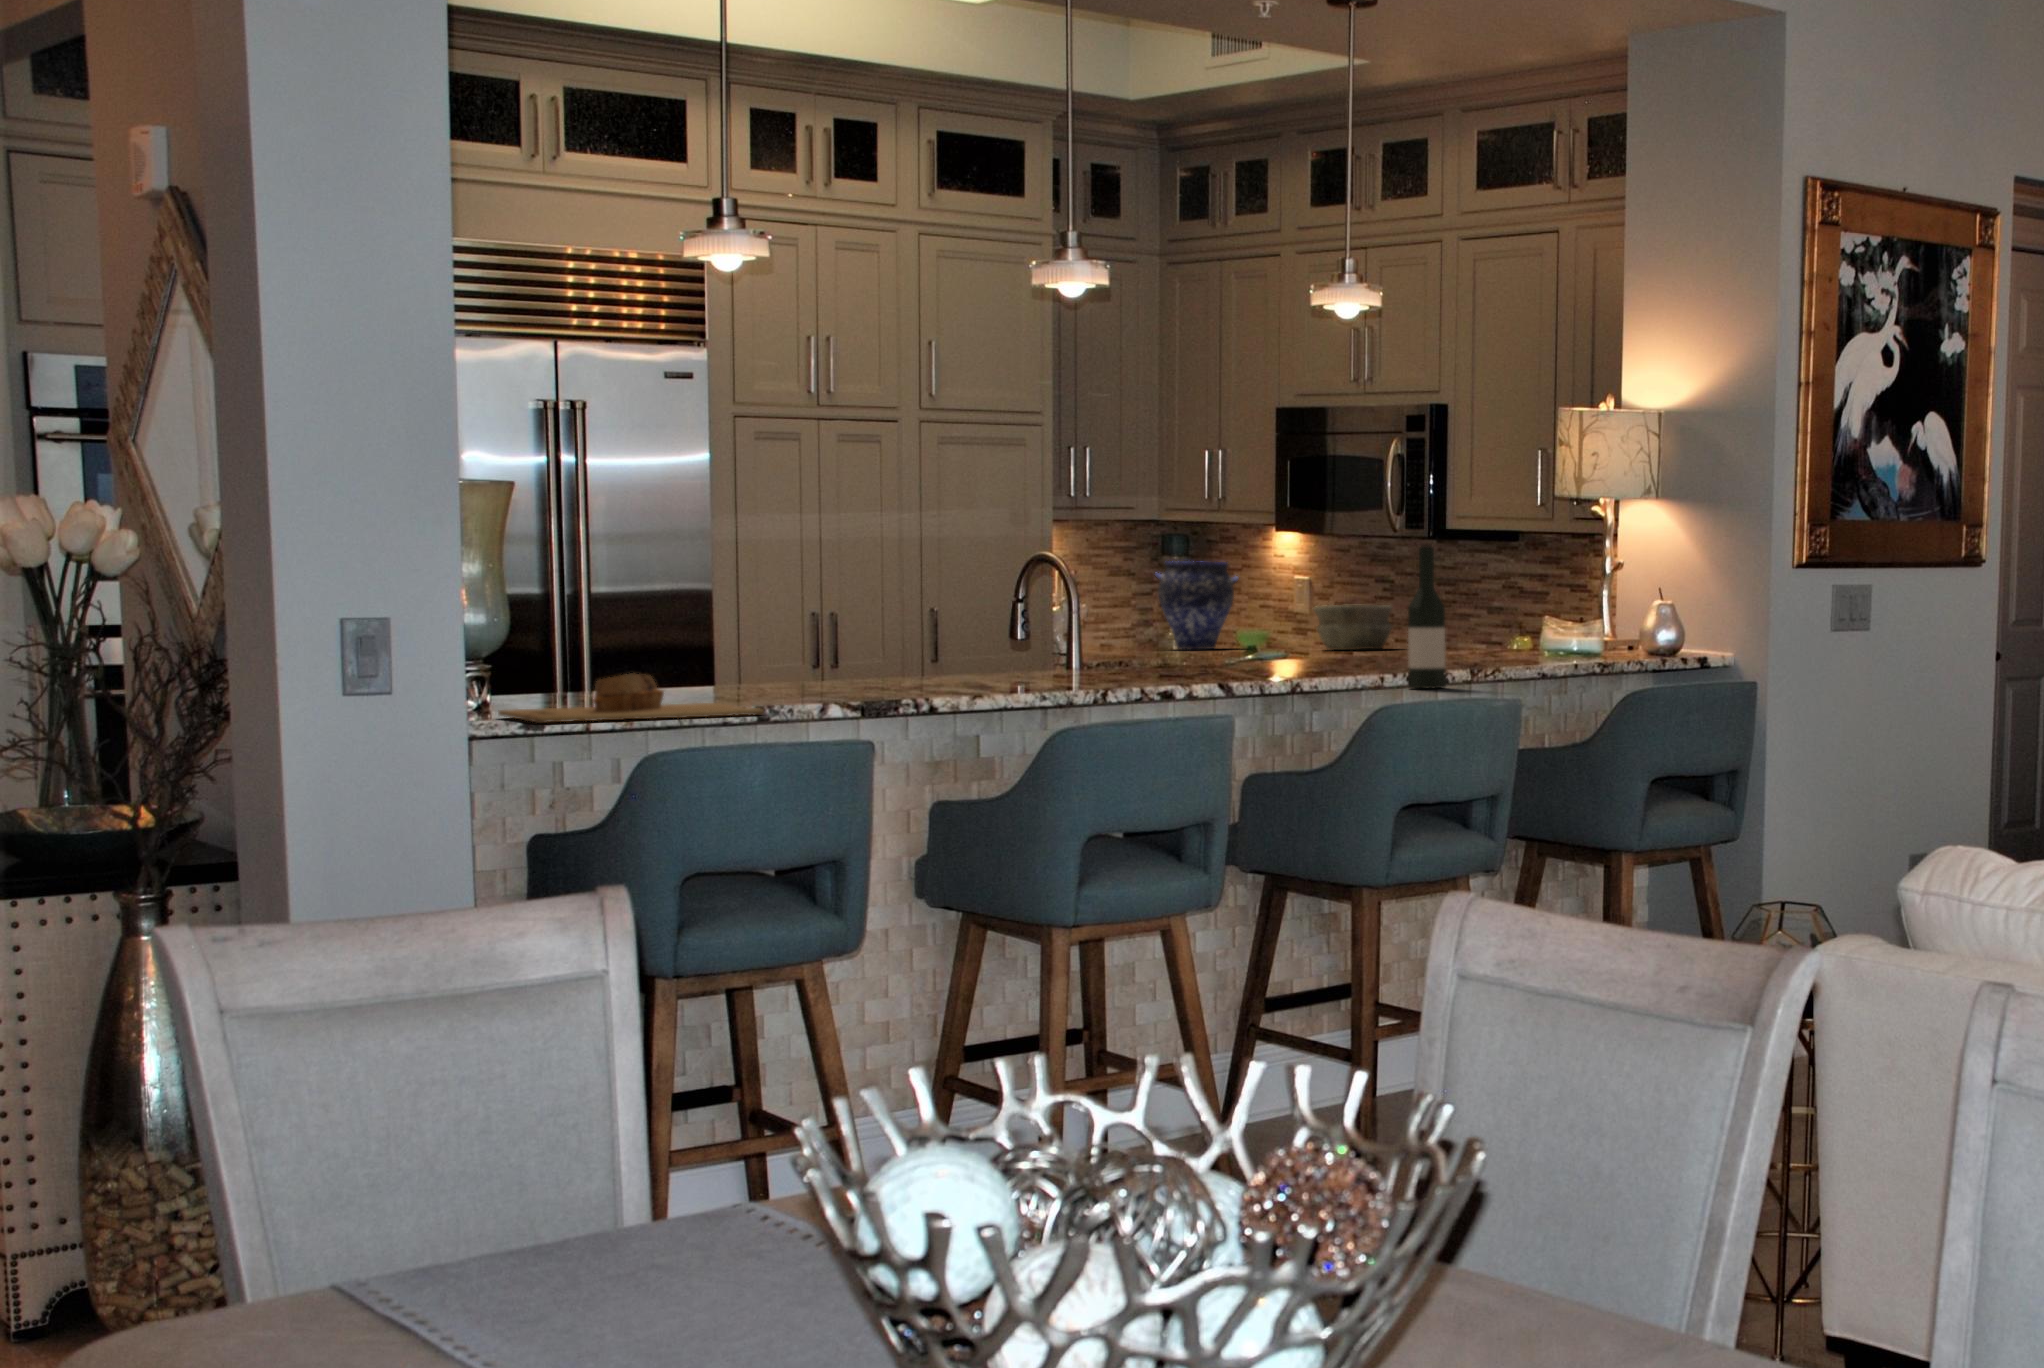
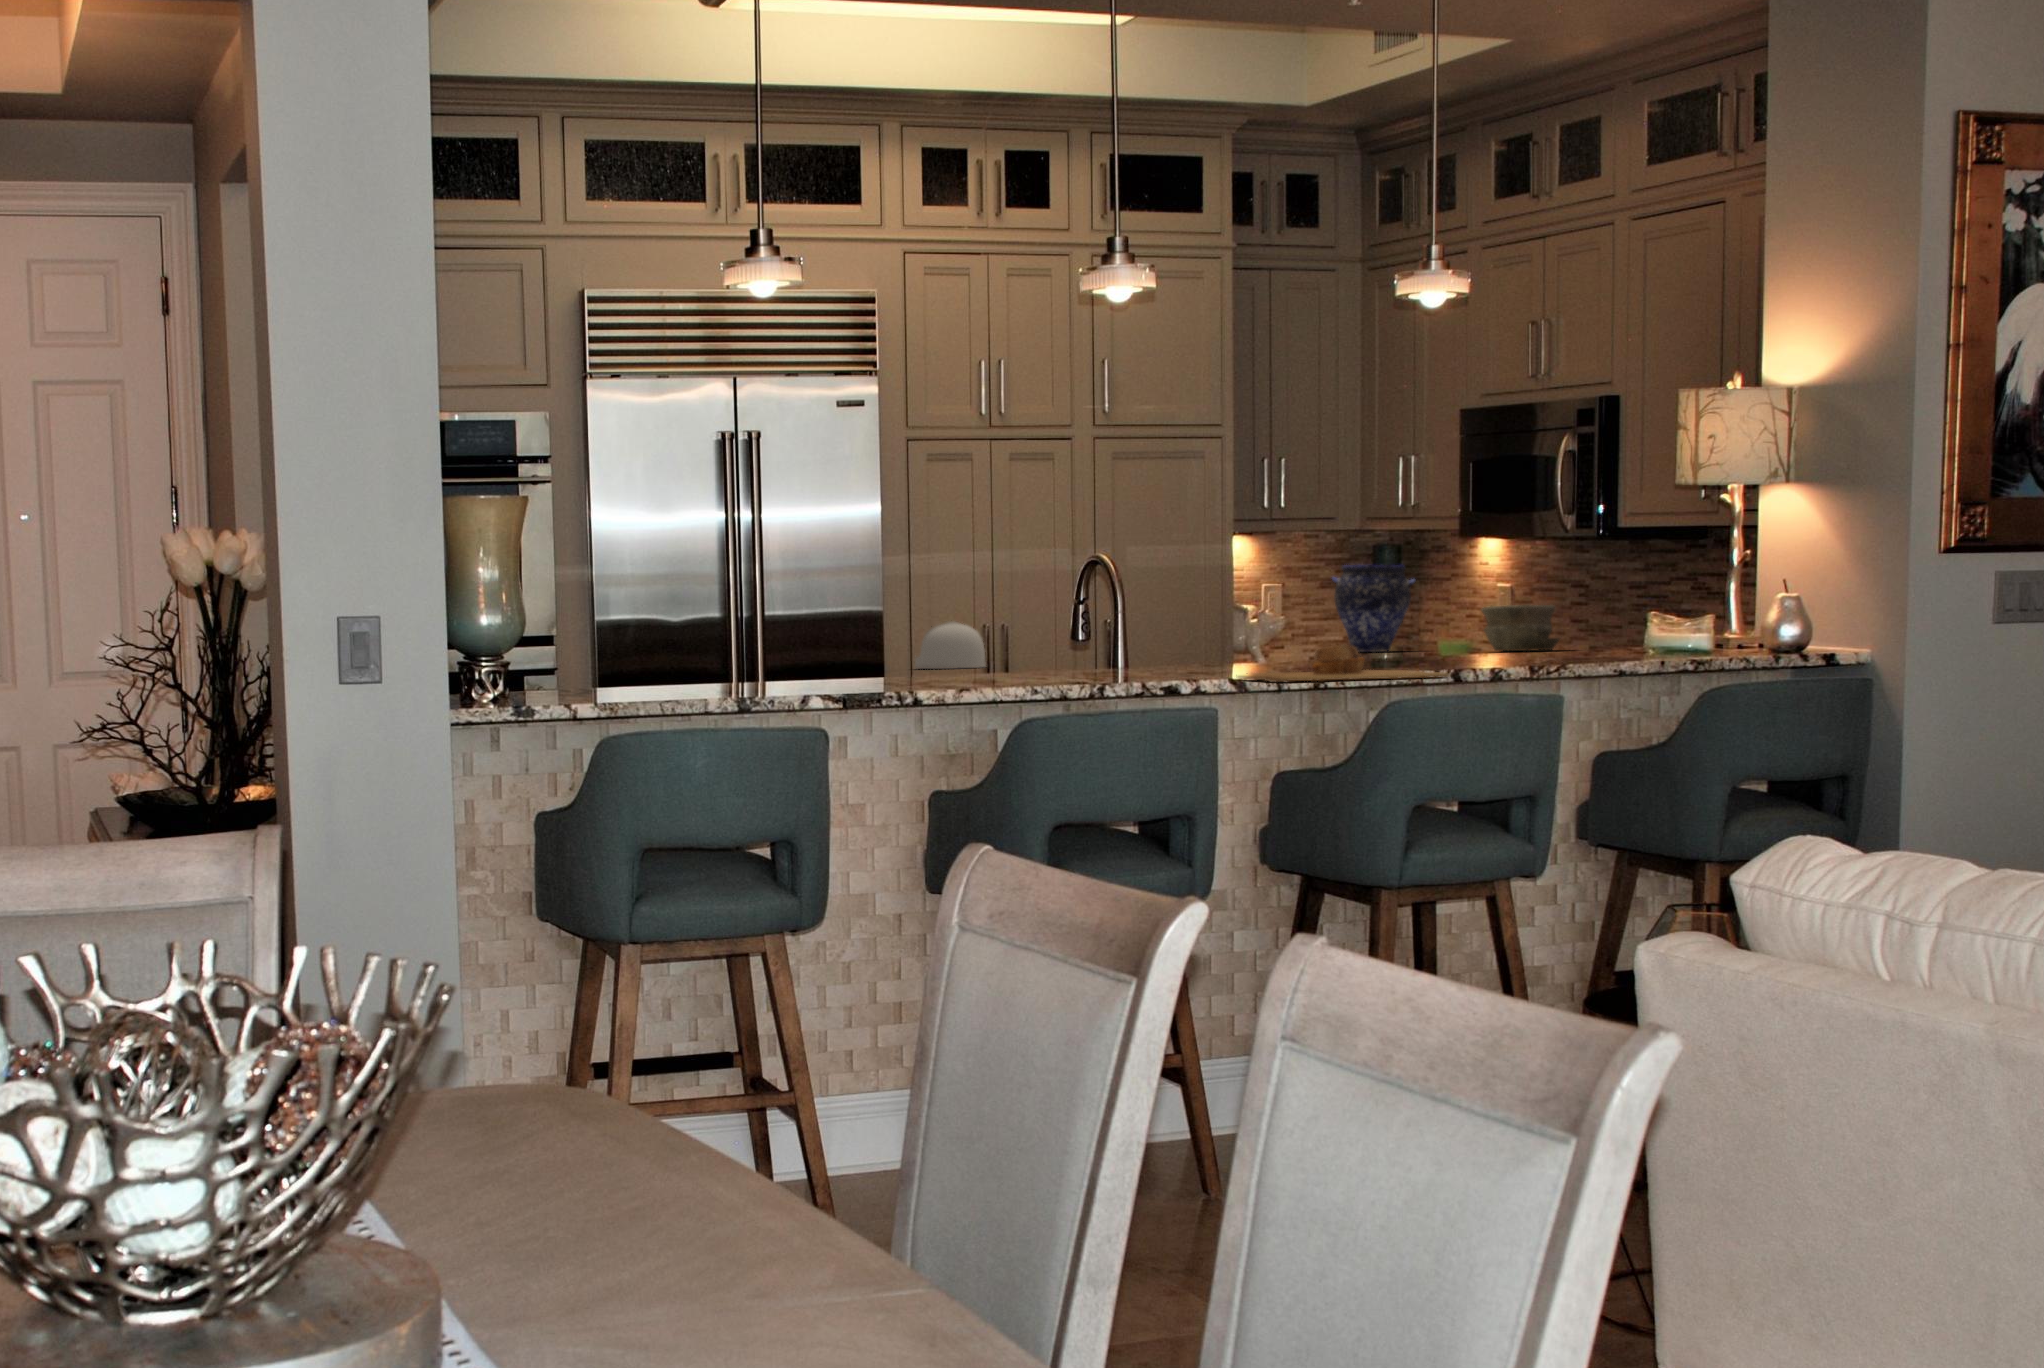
wine bottle: present [1408,543,1446,688] -> none [1428,533,1471,685]
kettle: none [743,599,826,667] -> present [915,622,986,669]
cutting board: present [499,673,764,723] -> present [1239,644,1448,682]

